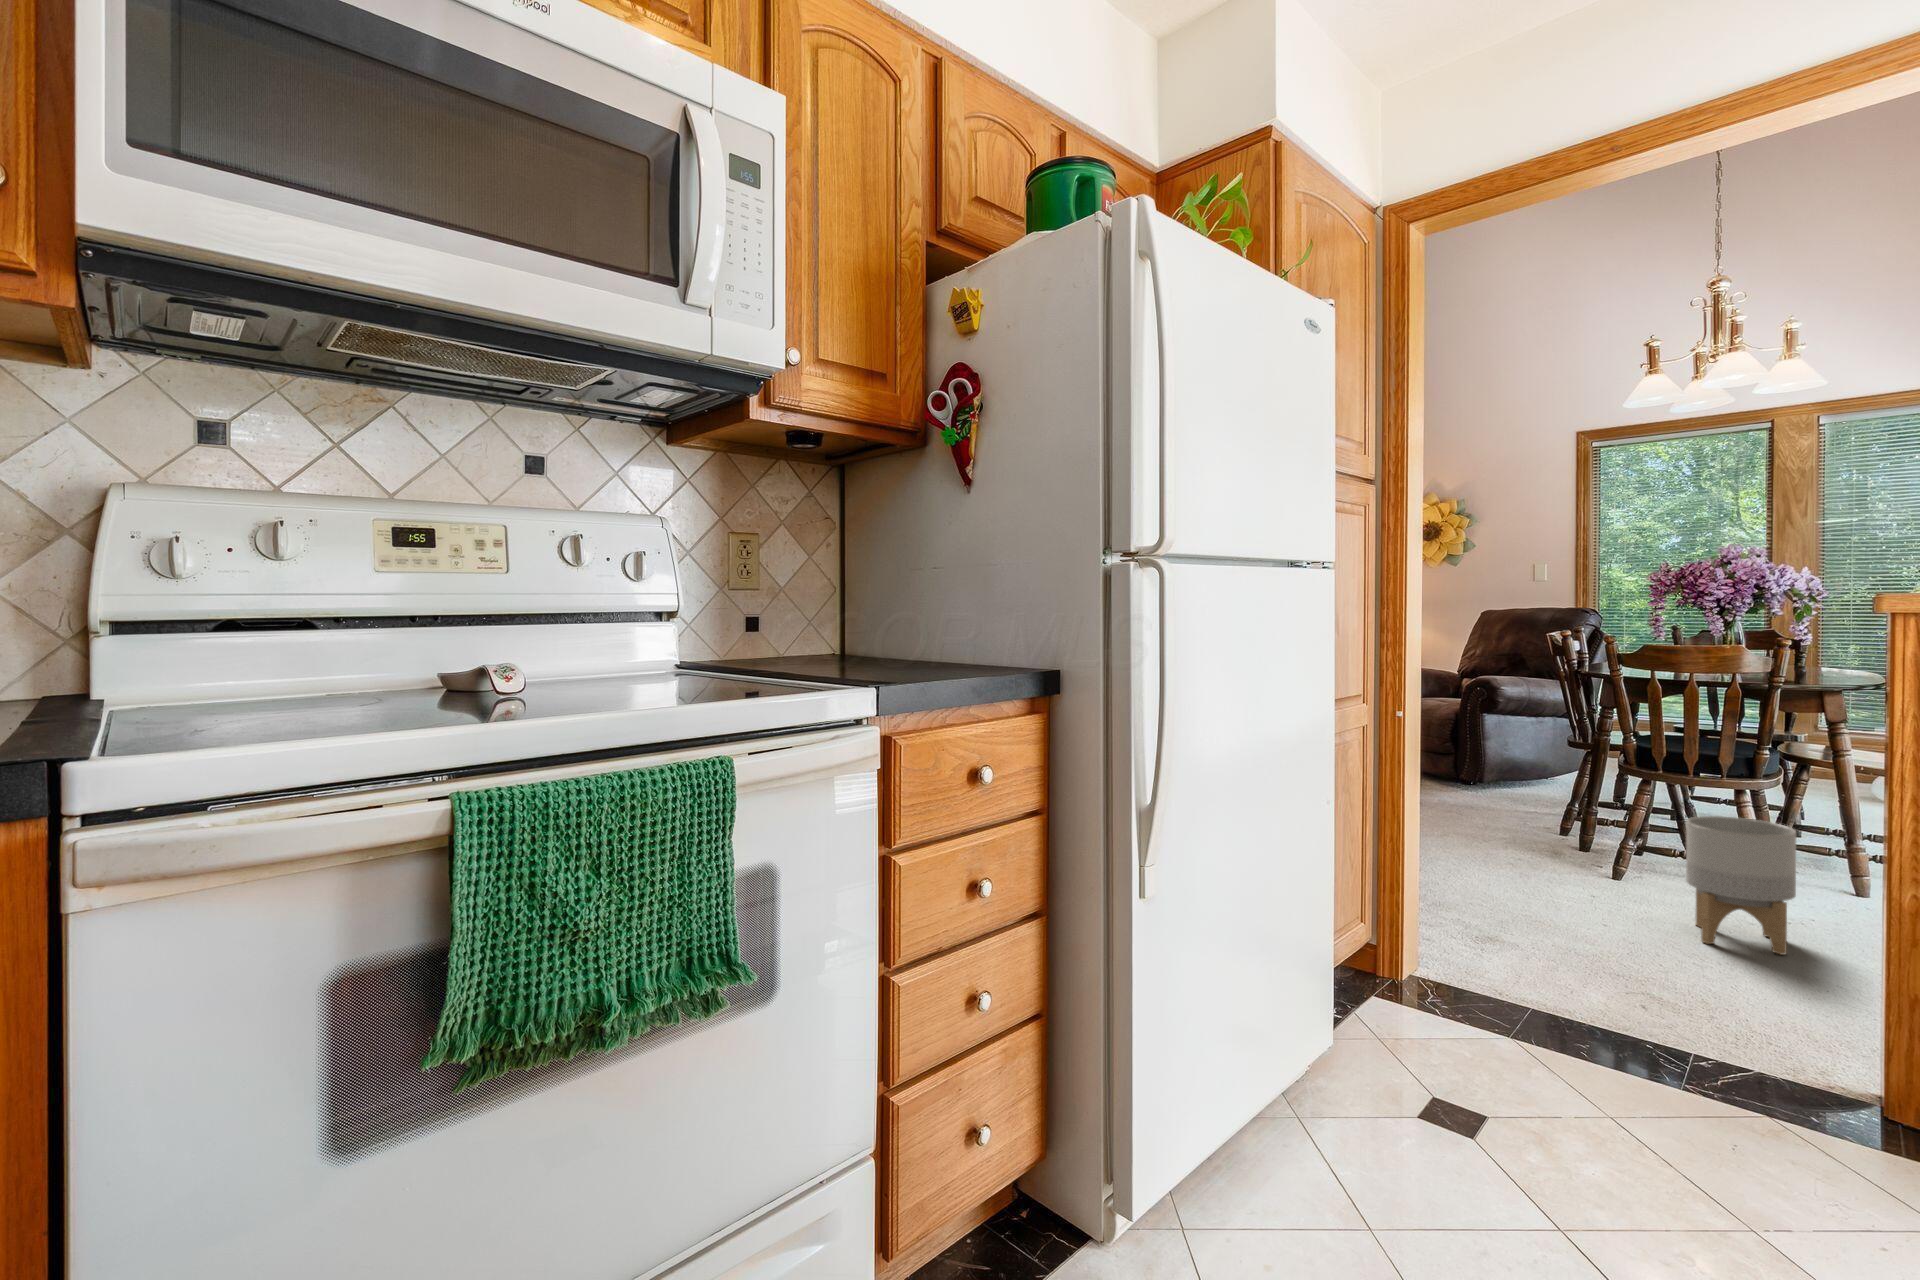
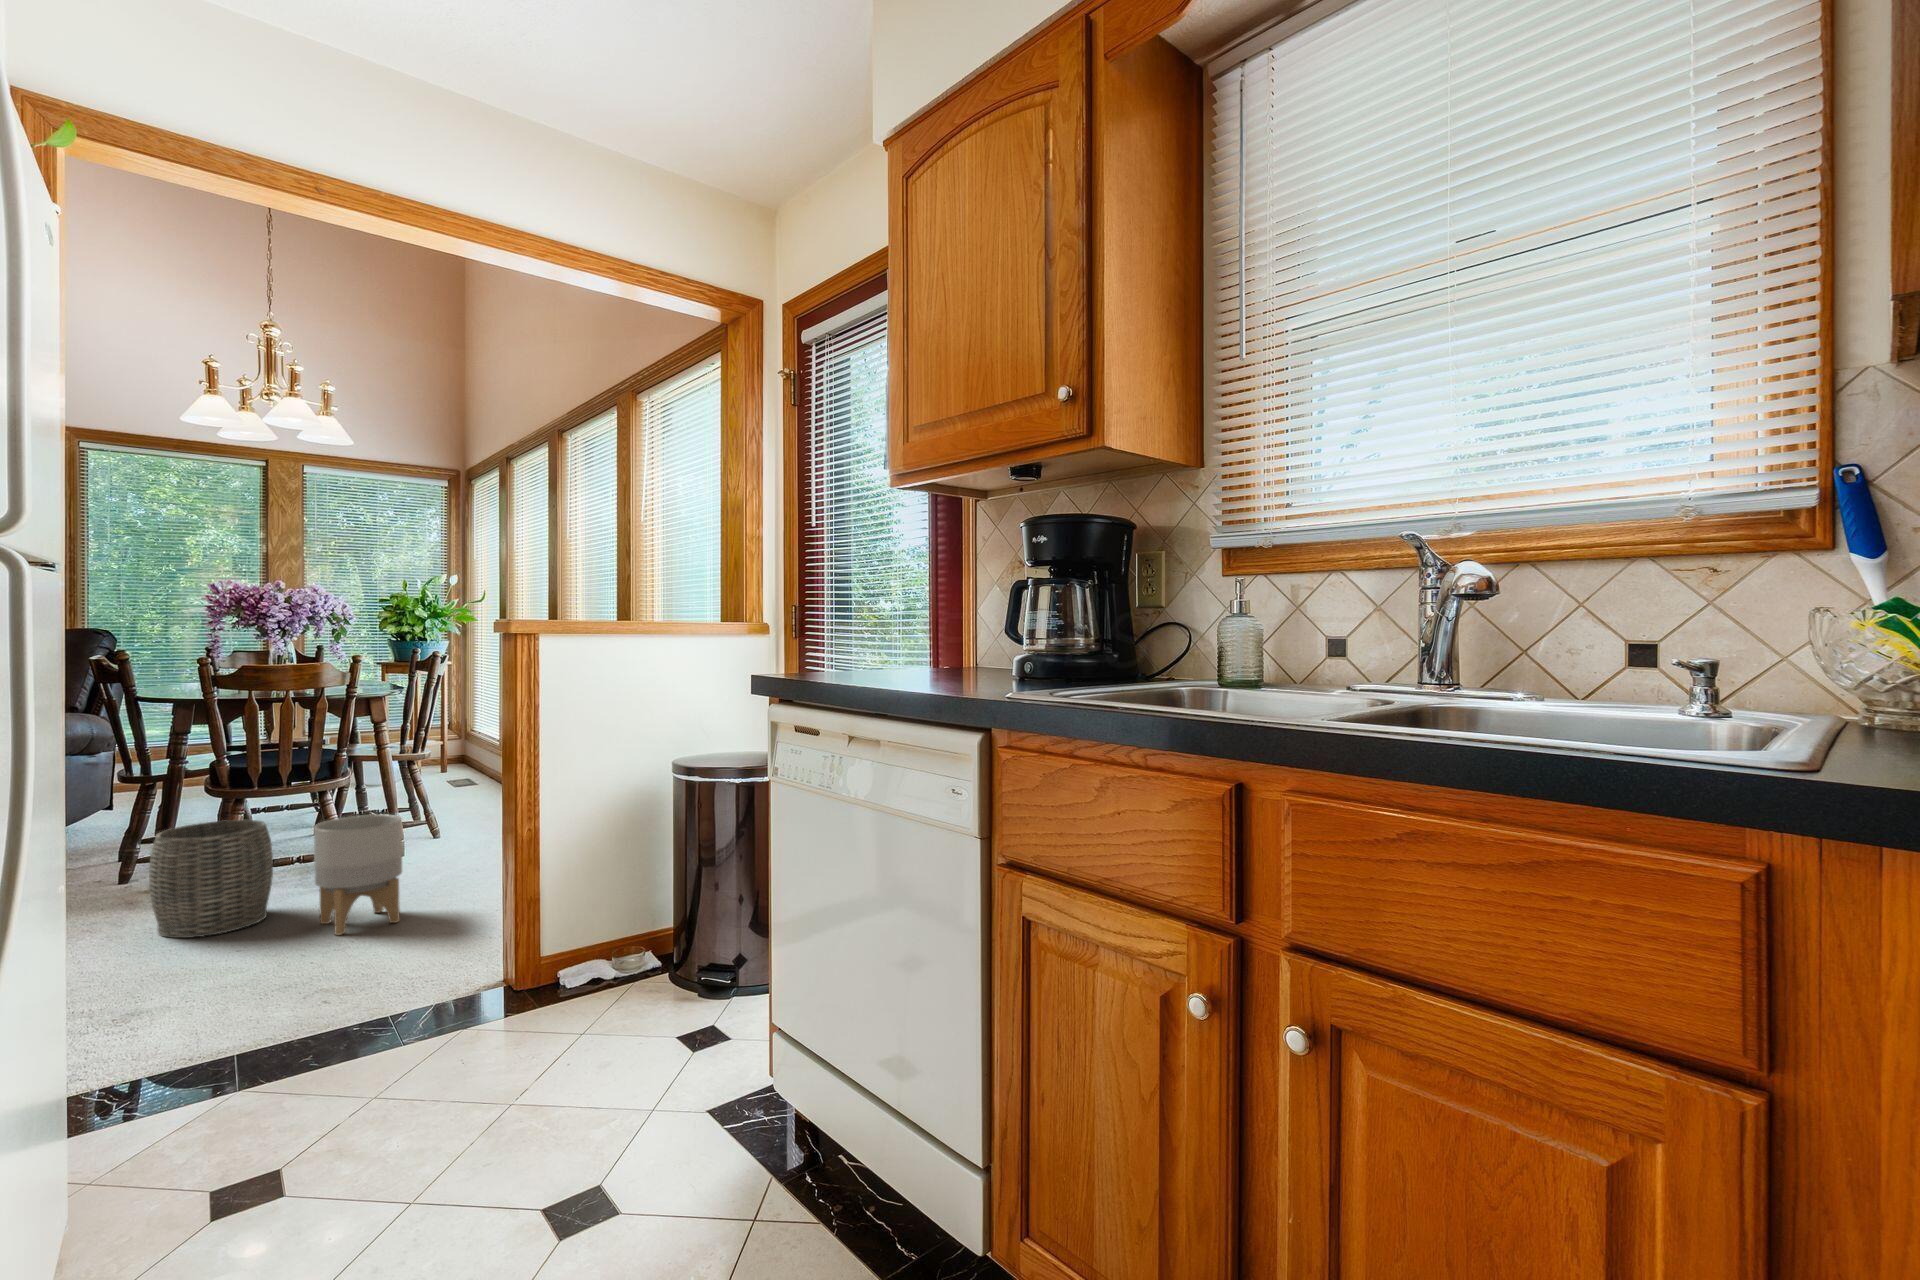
woven basket: none [1546,792,1658,904] -> present [149,820,273,938]

